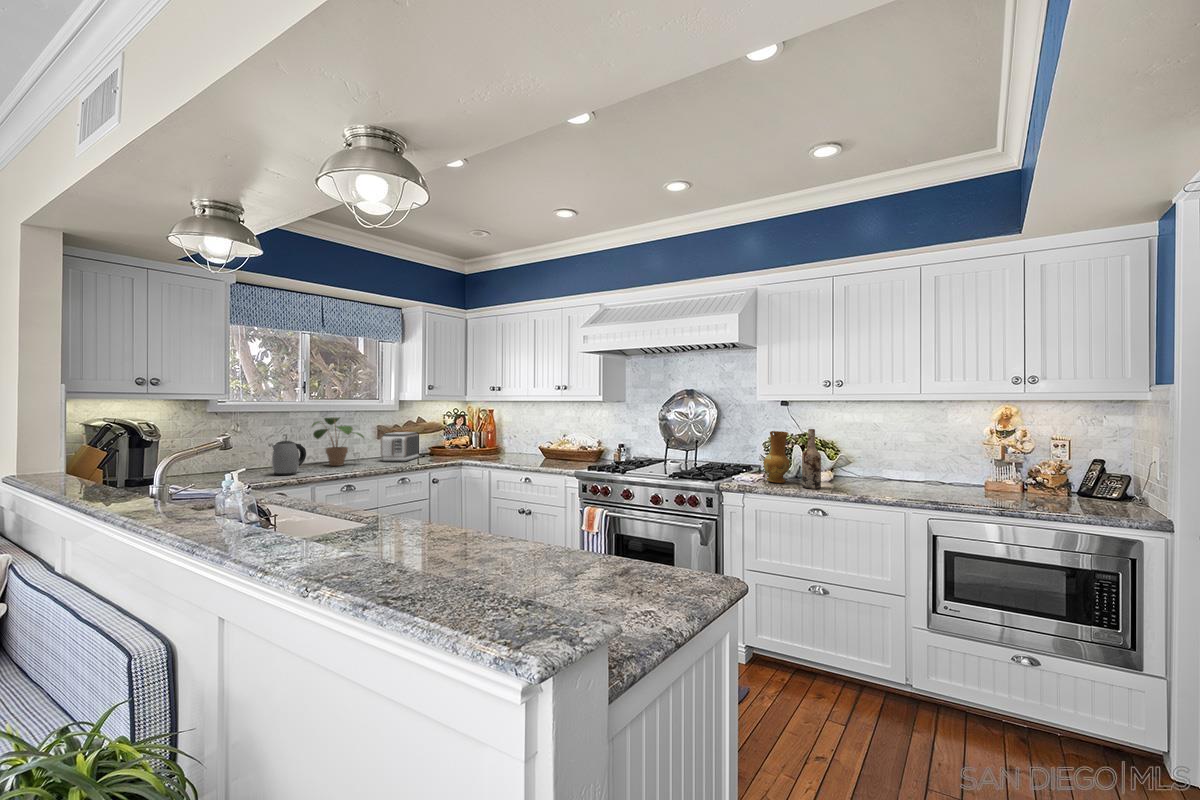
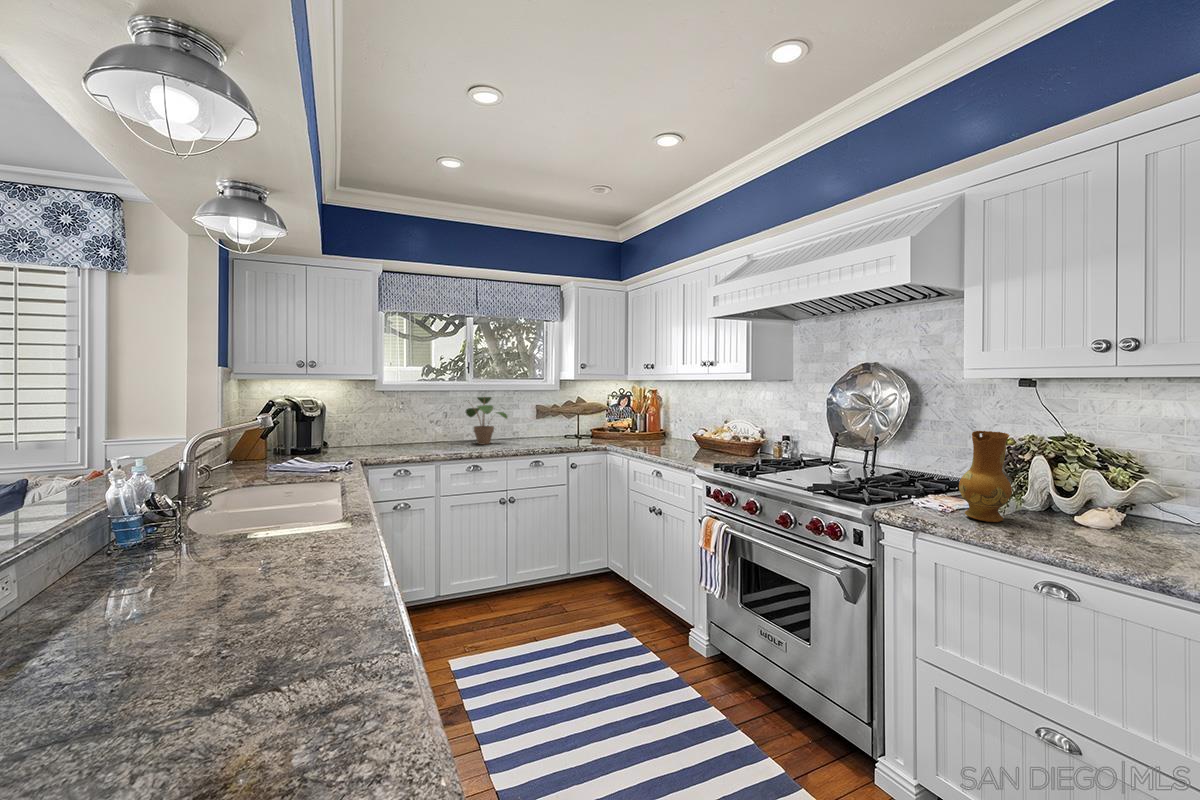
wine bottle: present [802,429,821,489] -> none [1028,431,1073,544]
toaster: present [381,432,419,462] -> none [527,412,571,443]
kettle: present [272,441,306,475] -> none [411,419,445,452]

